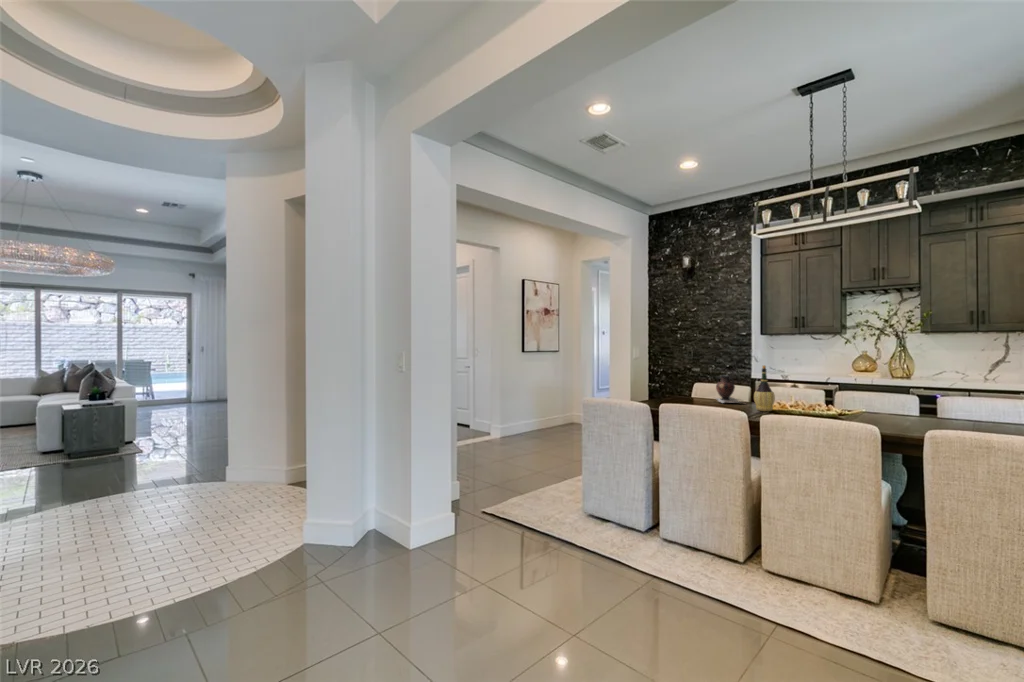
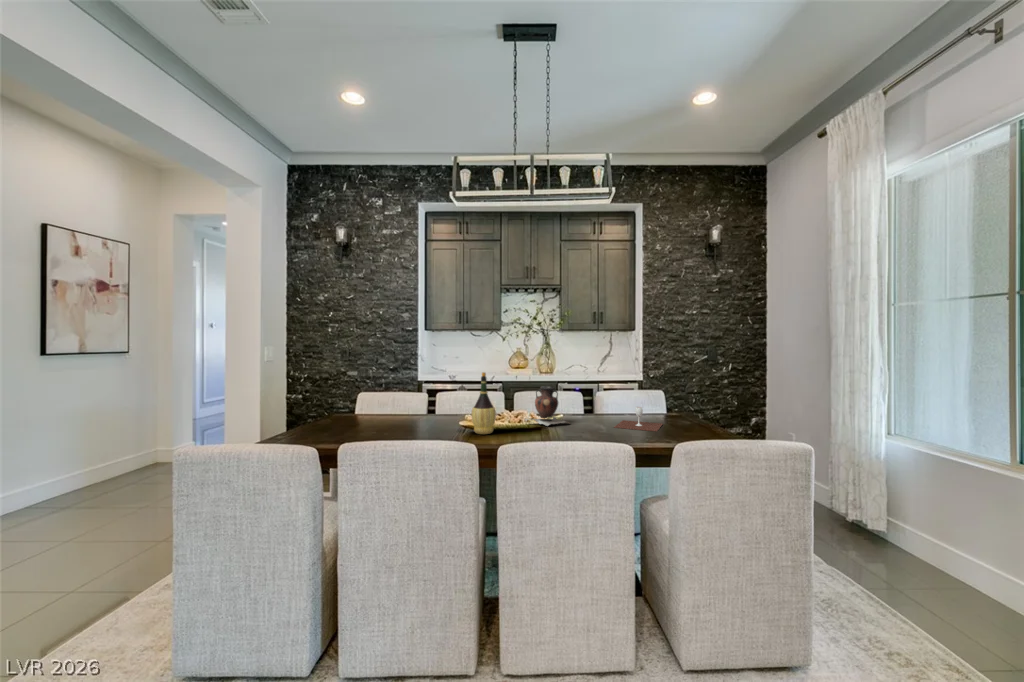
vase: present [716,375,739,403] -> present [525,386,569,426]
wine glass: none [903,405,976,428] -> present [614,407,662,431]

